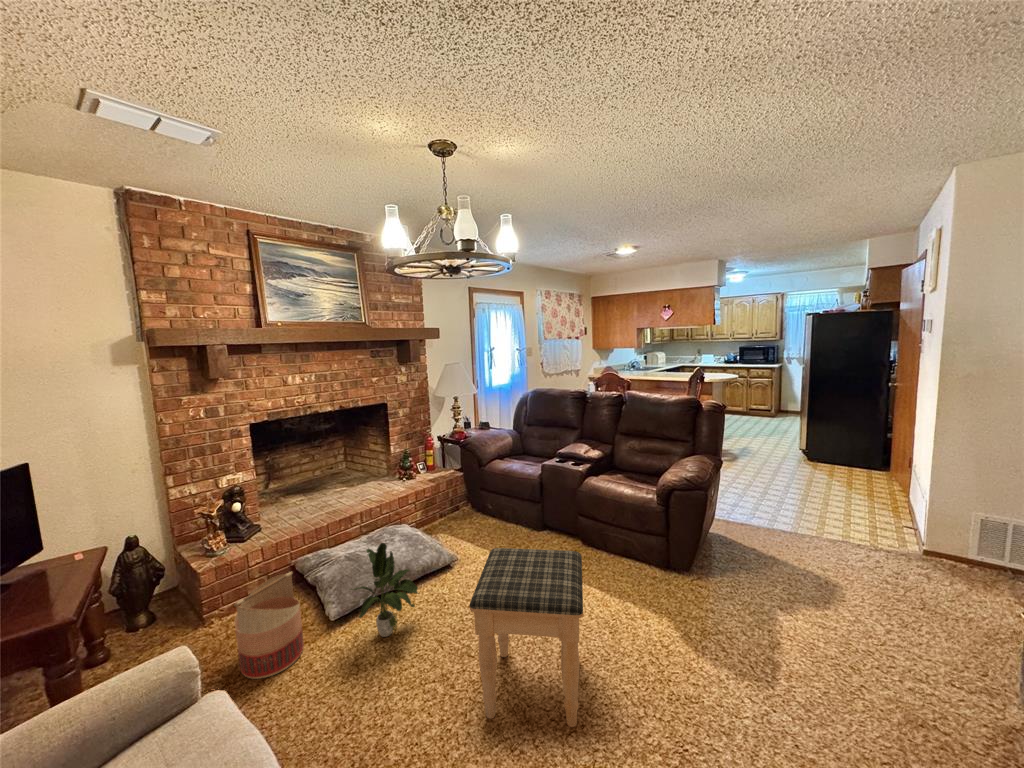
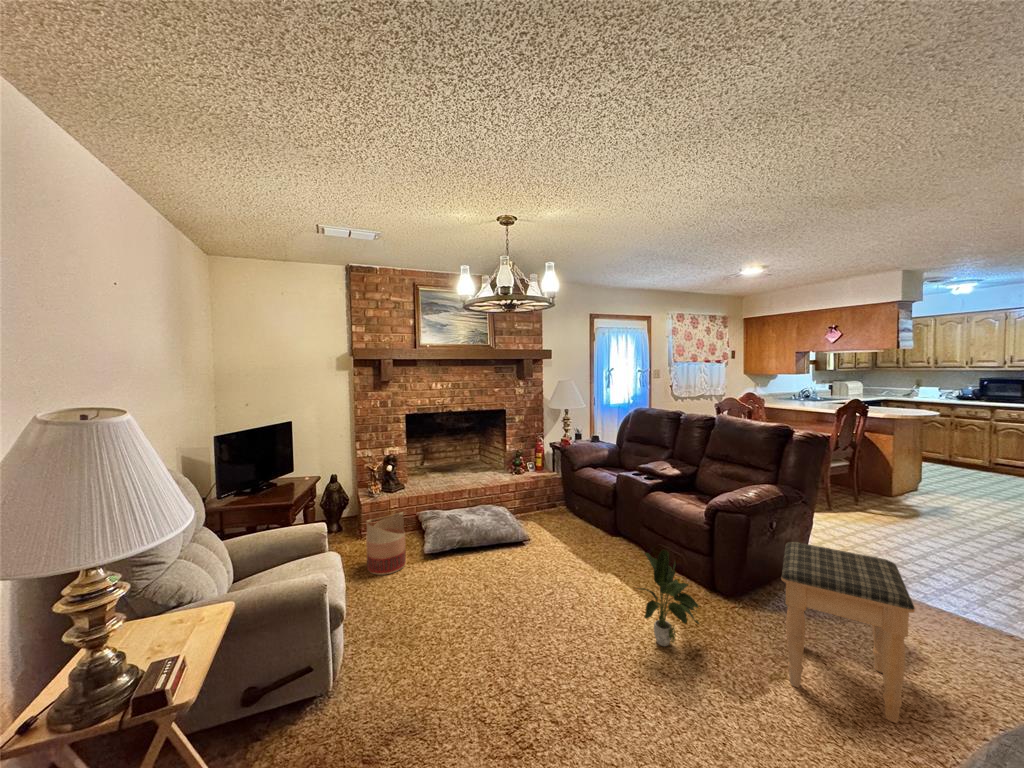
potted plant: present [350,543,418,637] -> present [637,550,699,646]
footstool: present [469,548,583,727] -> present [781,542,915,723]

